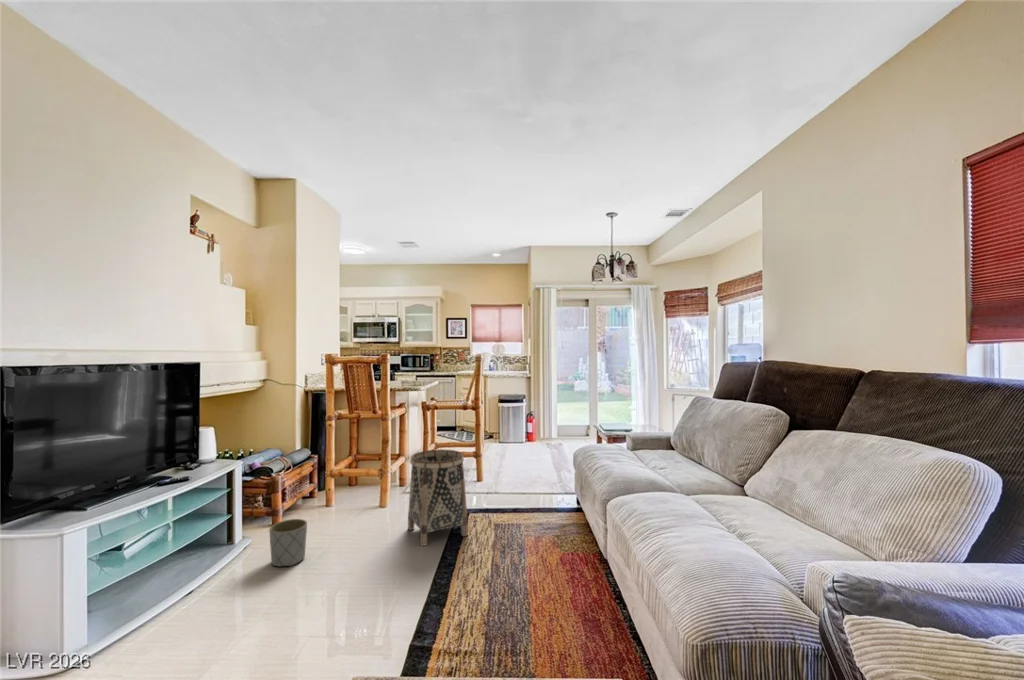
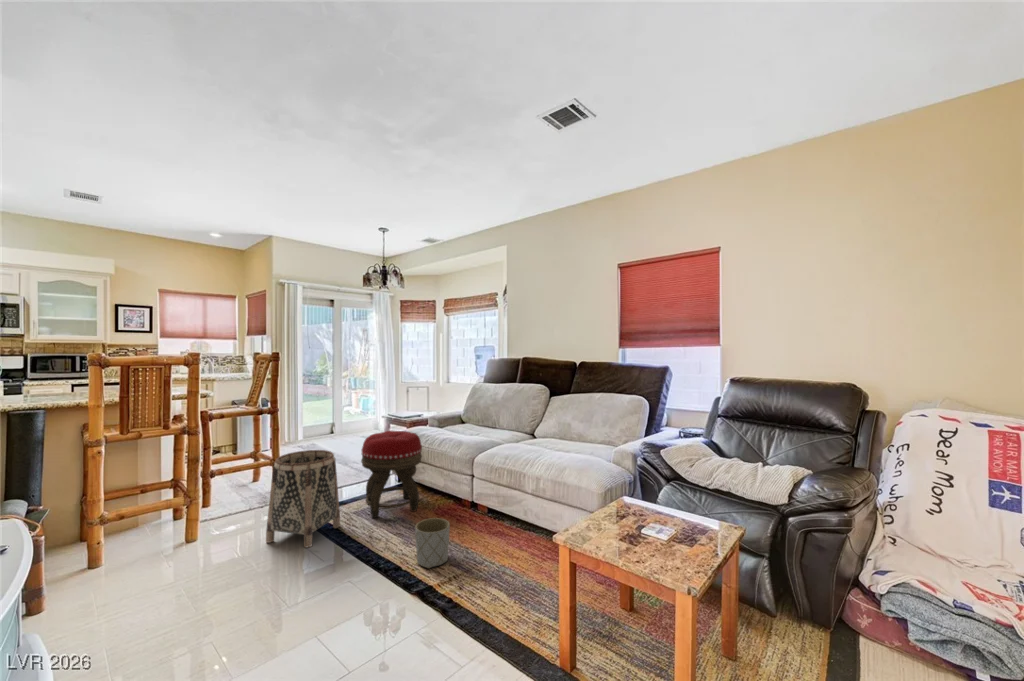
footstool: none [497,444,565,546] -> present [361,430,422,518]
planter: present [269,519,307,566] -> present [415,518,450,568]

